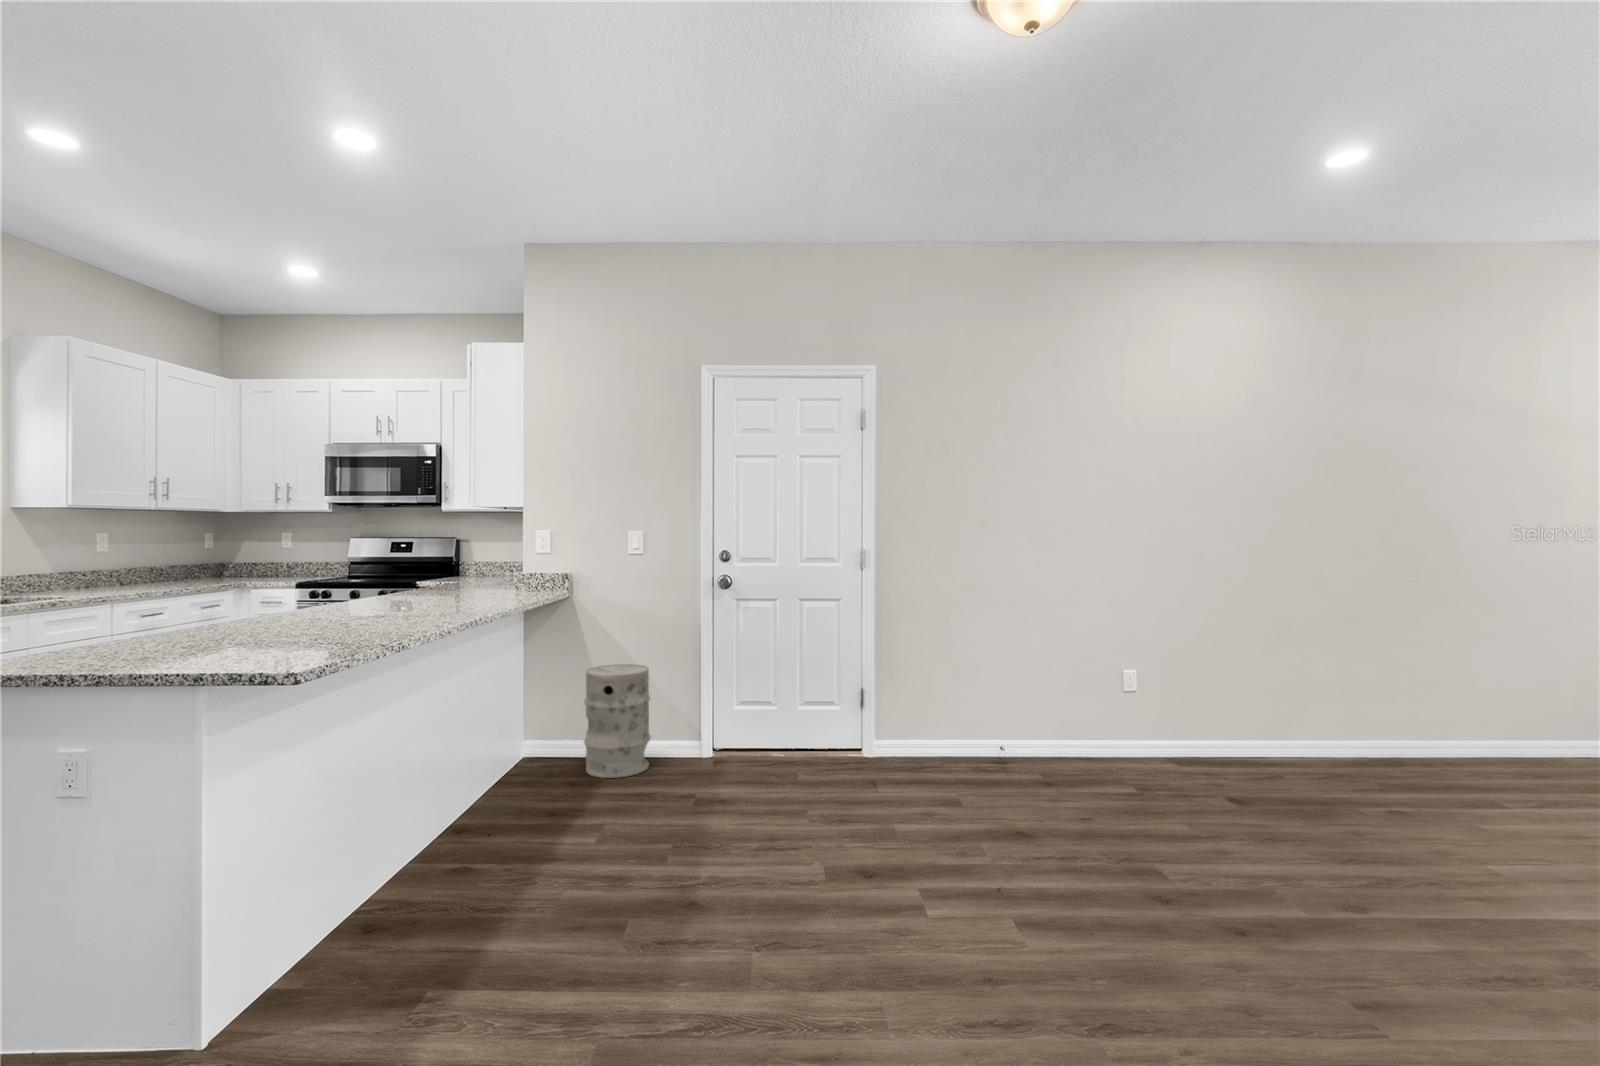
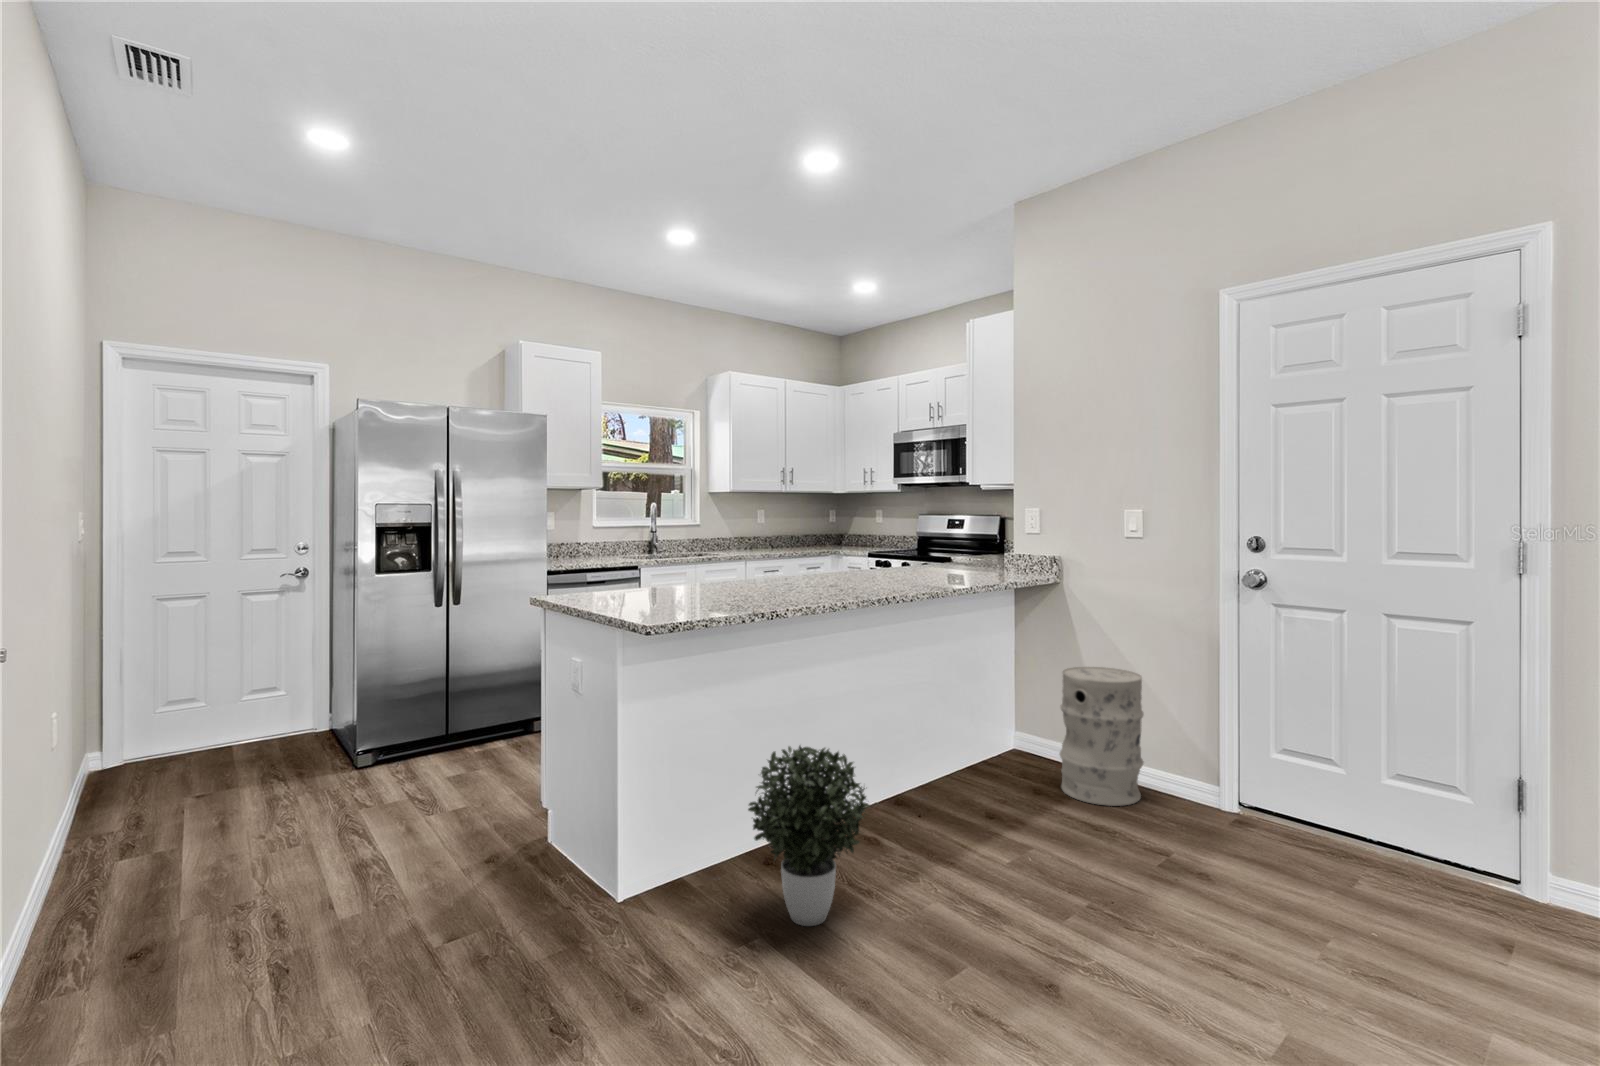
potted plant: none [396,772,530,961] -> present [748,746,870,926]

